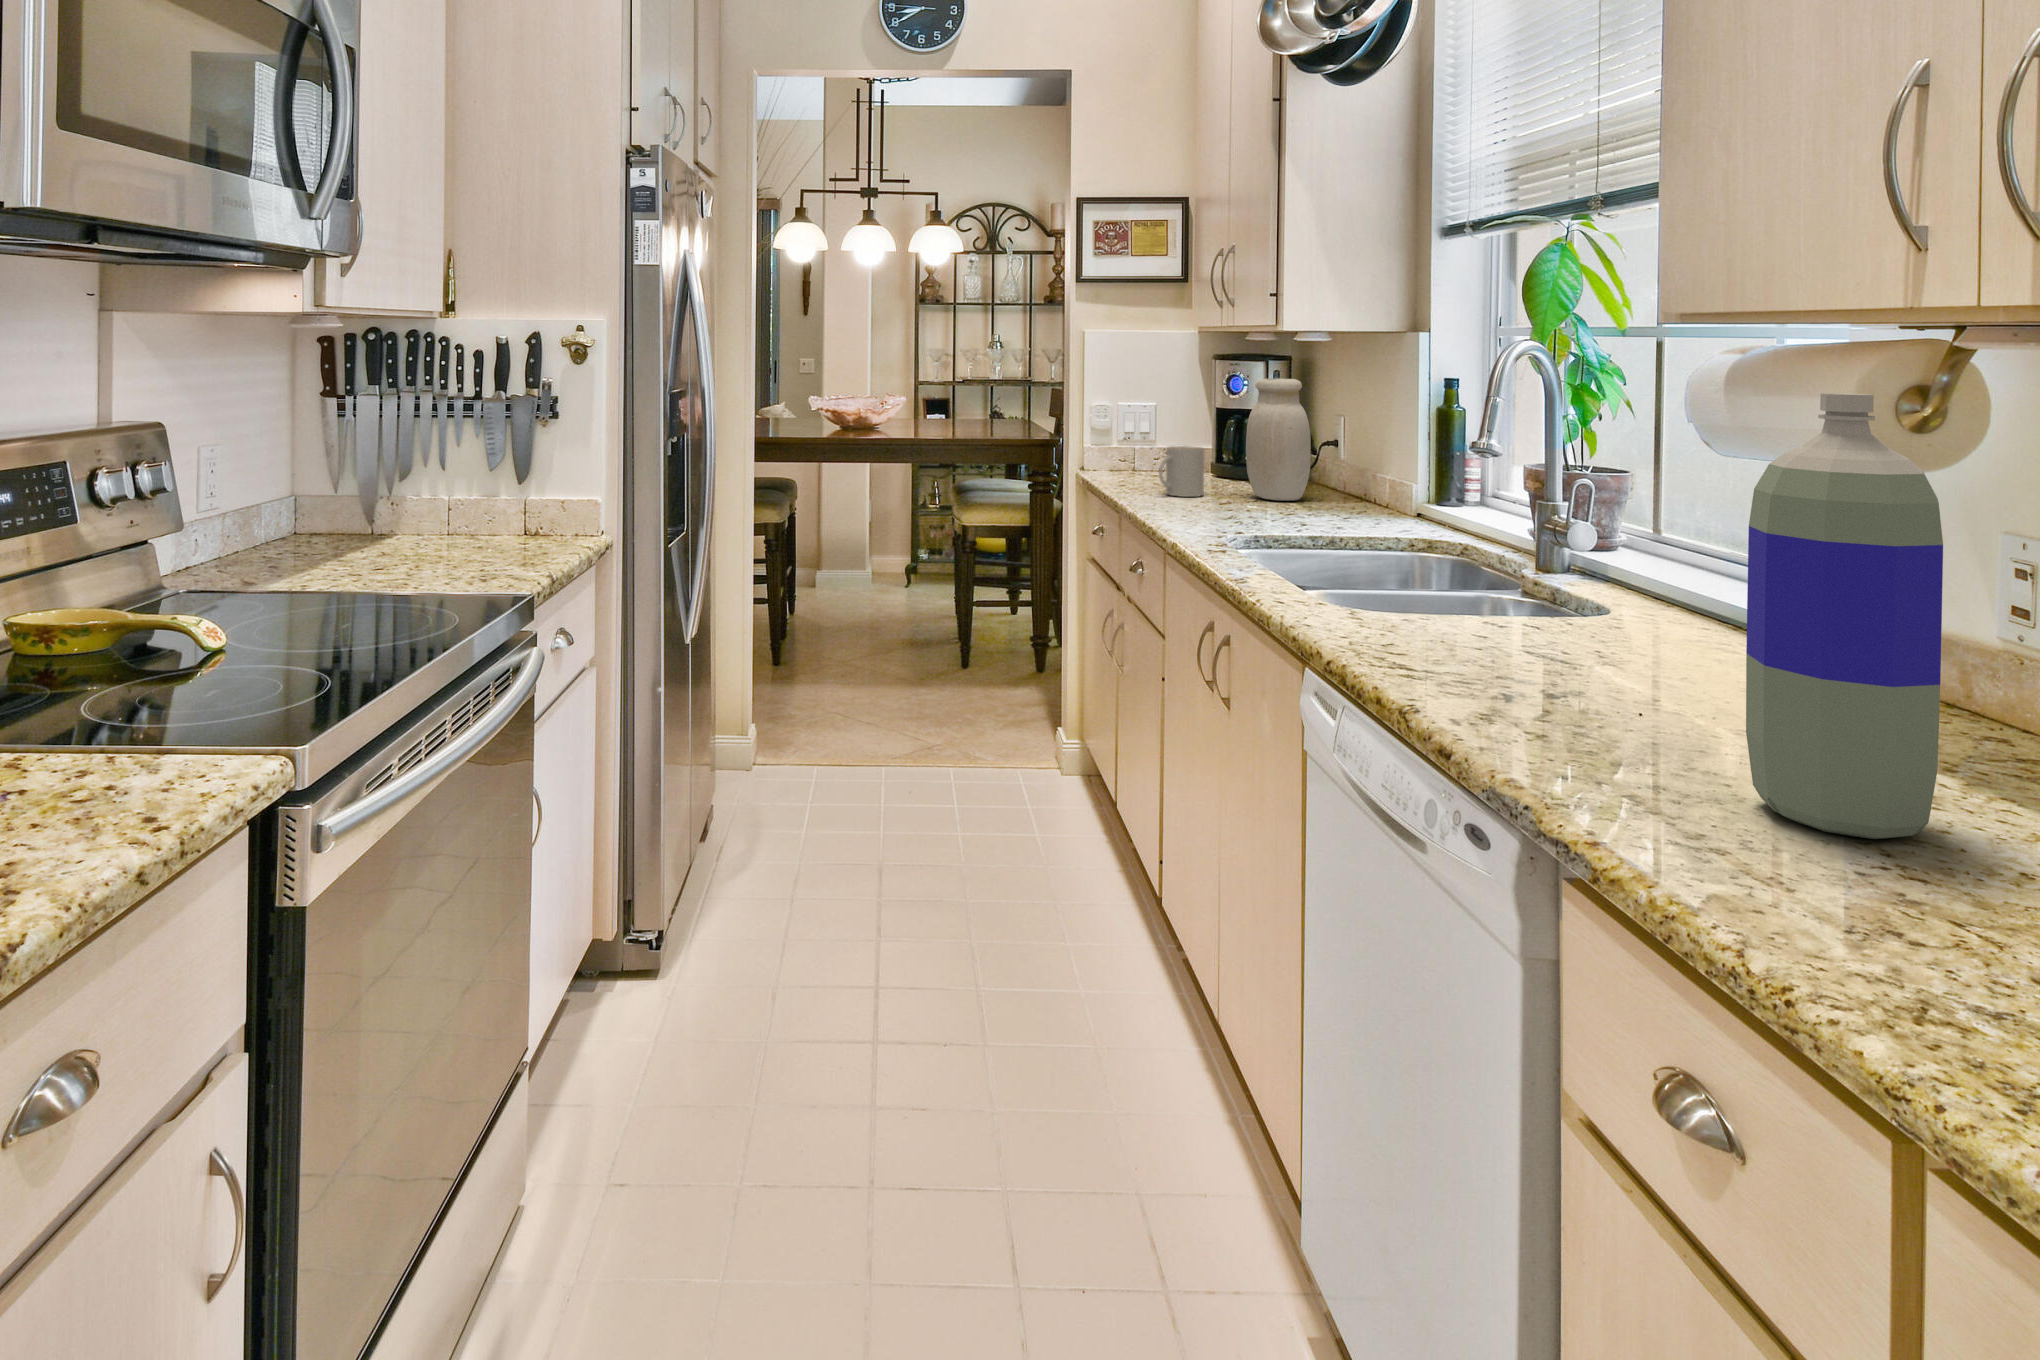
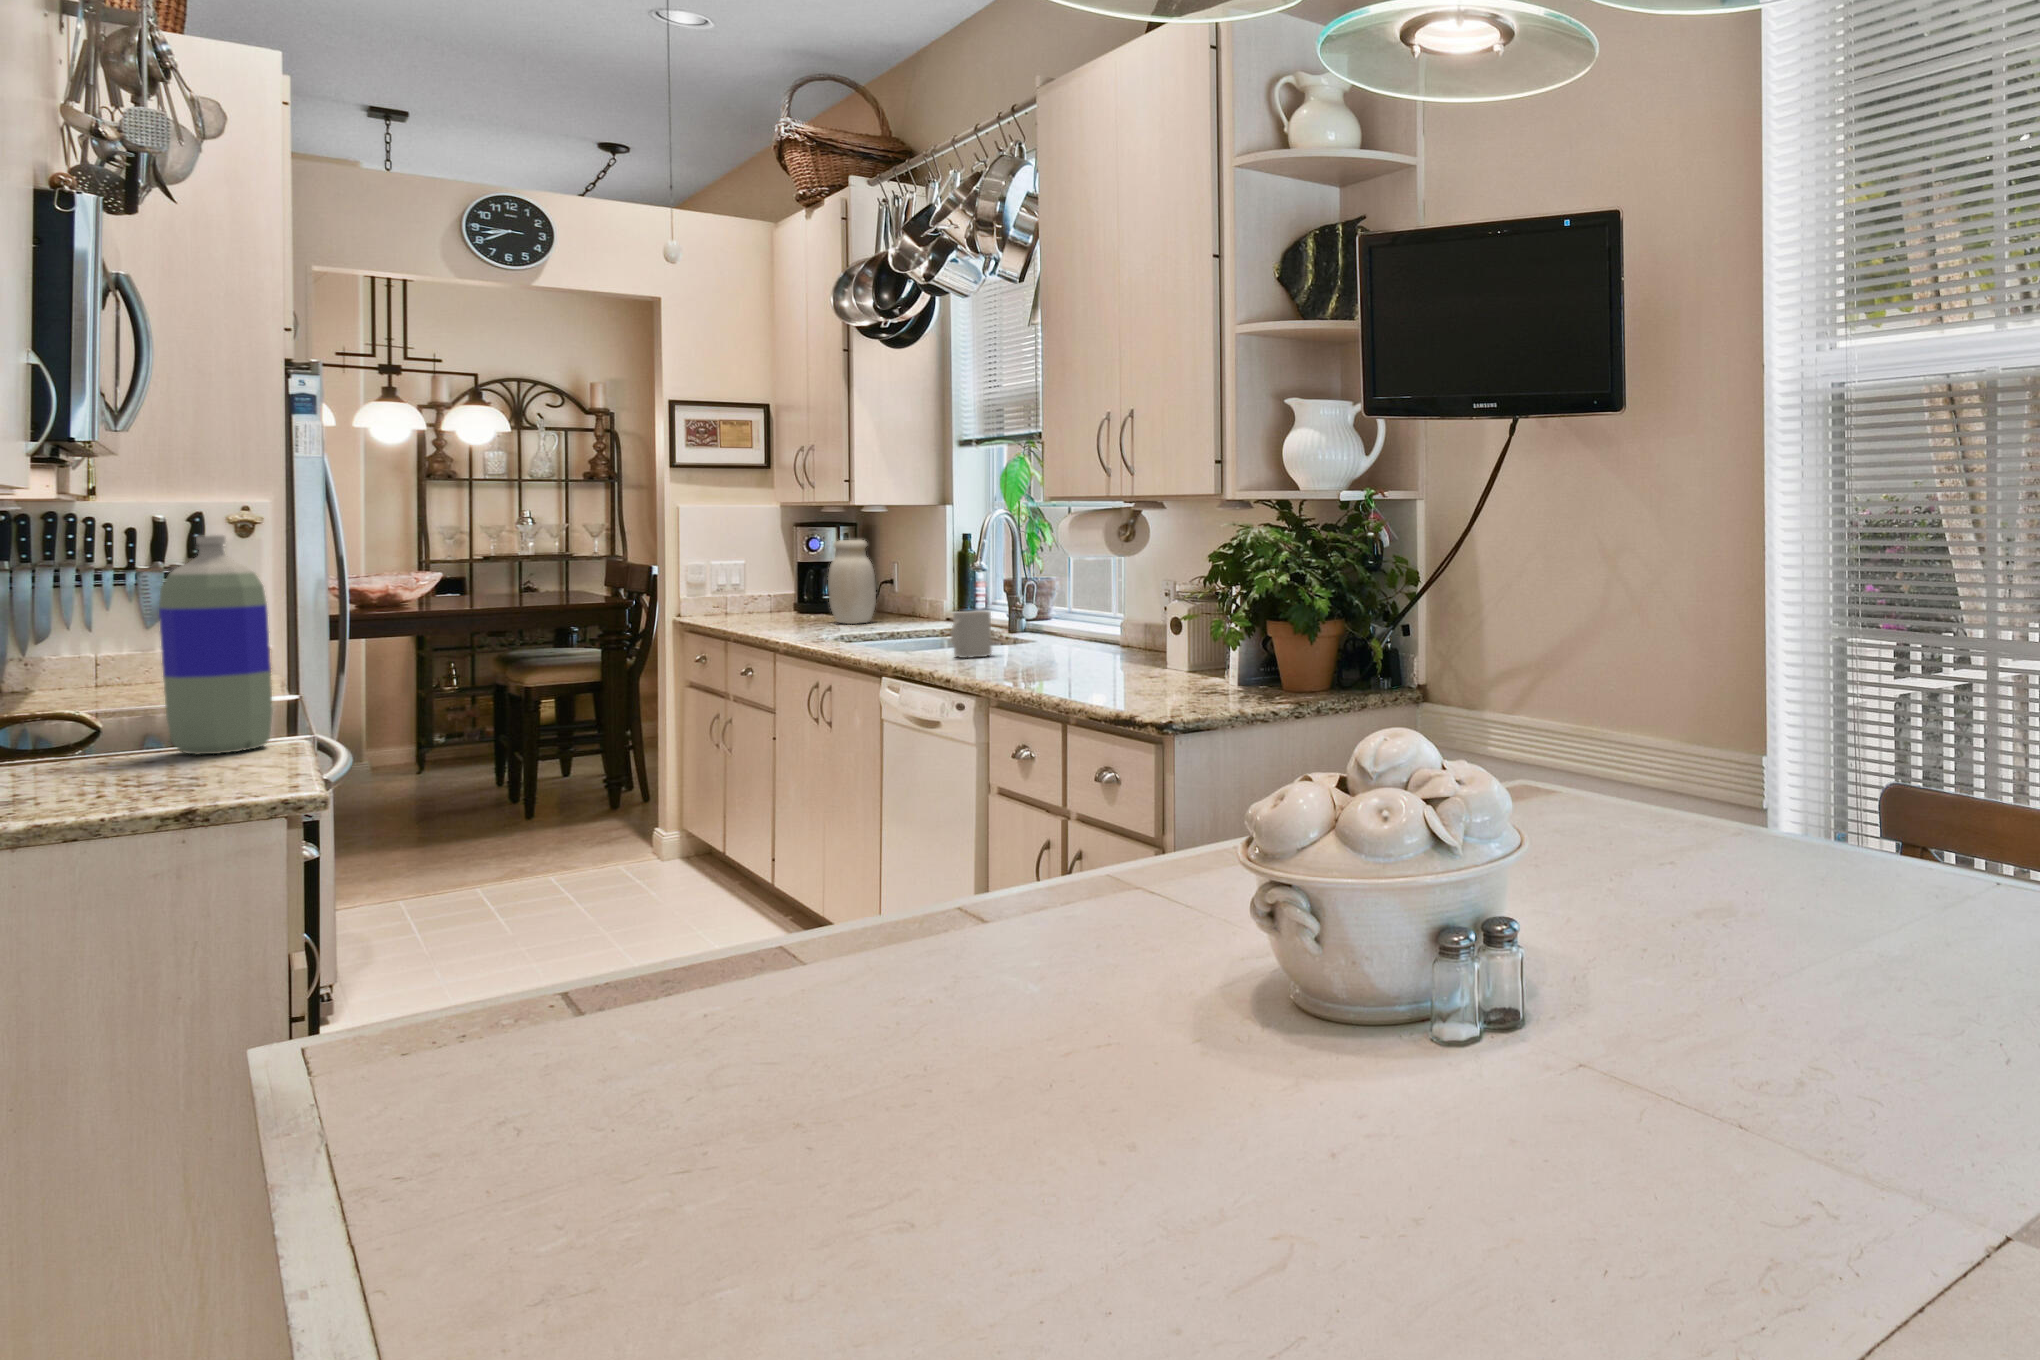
bottle: present [1746,393,1943,839] -> present [159,535,273,754]
mug: present [1159,446,1204,497] -> present [951,610,992,658]

